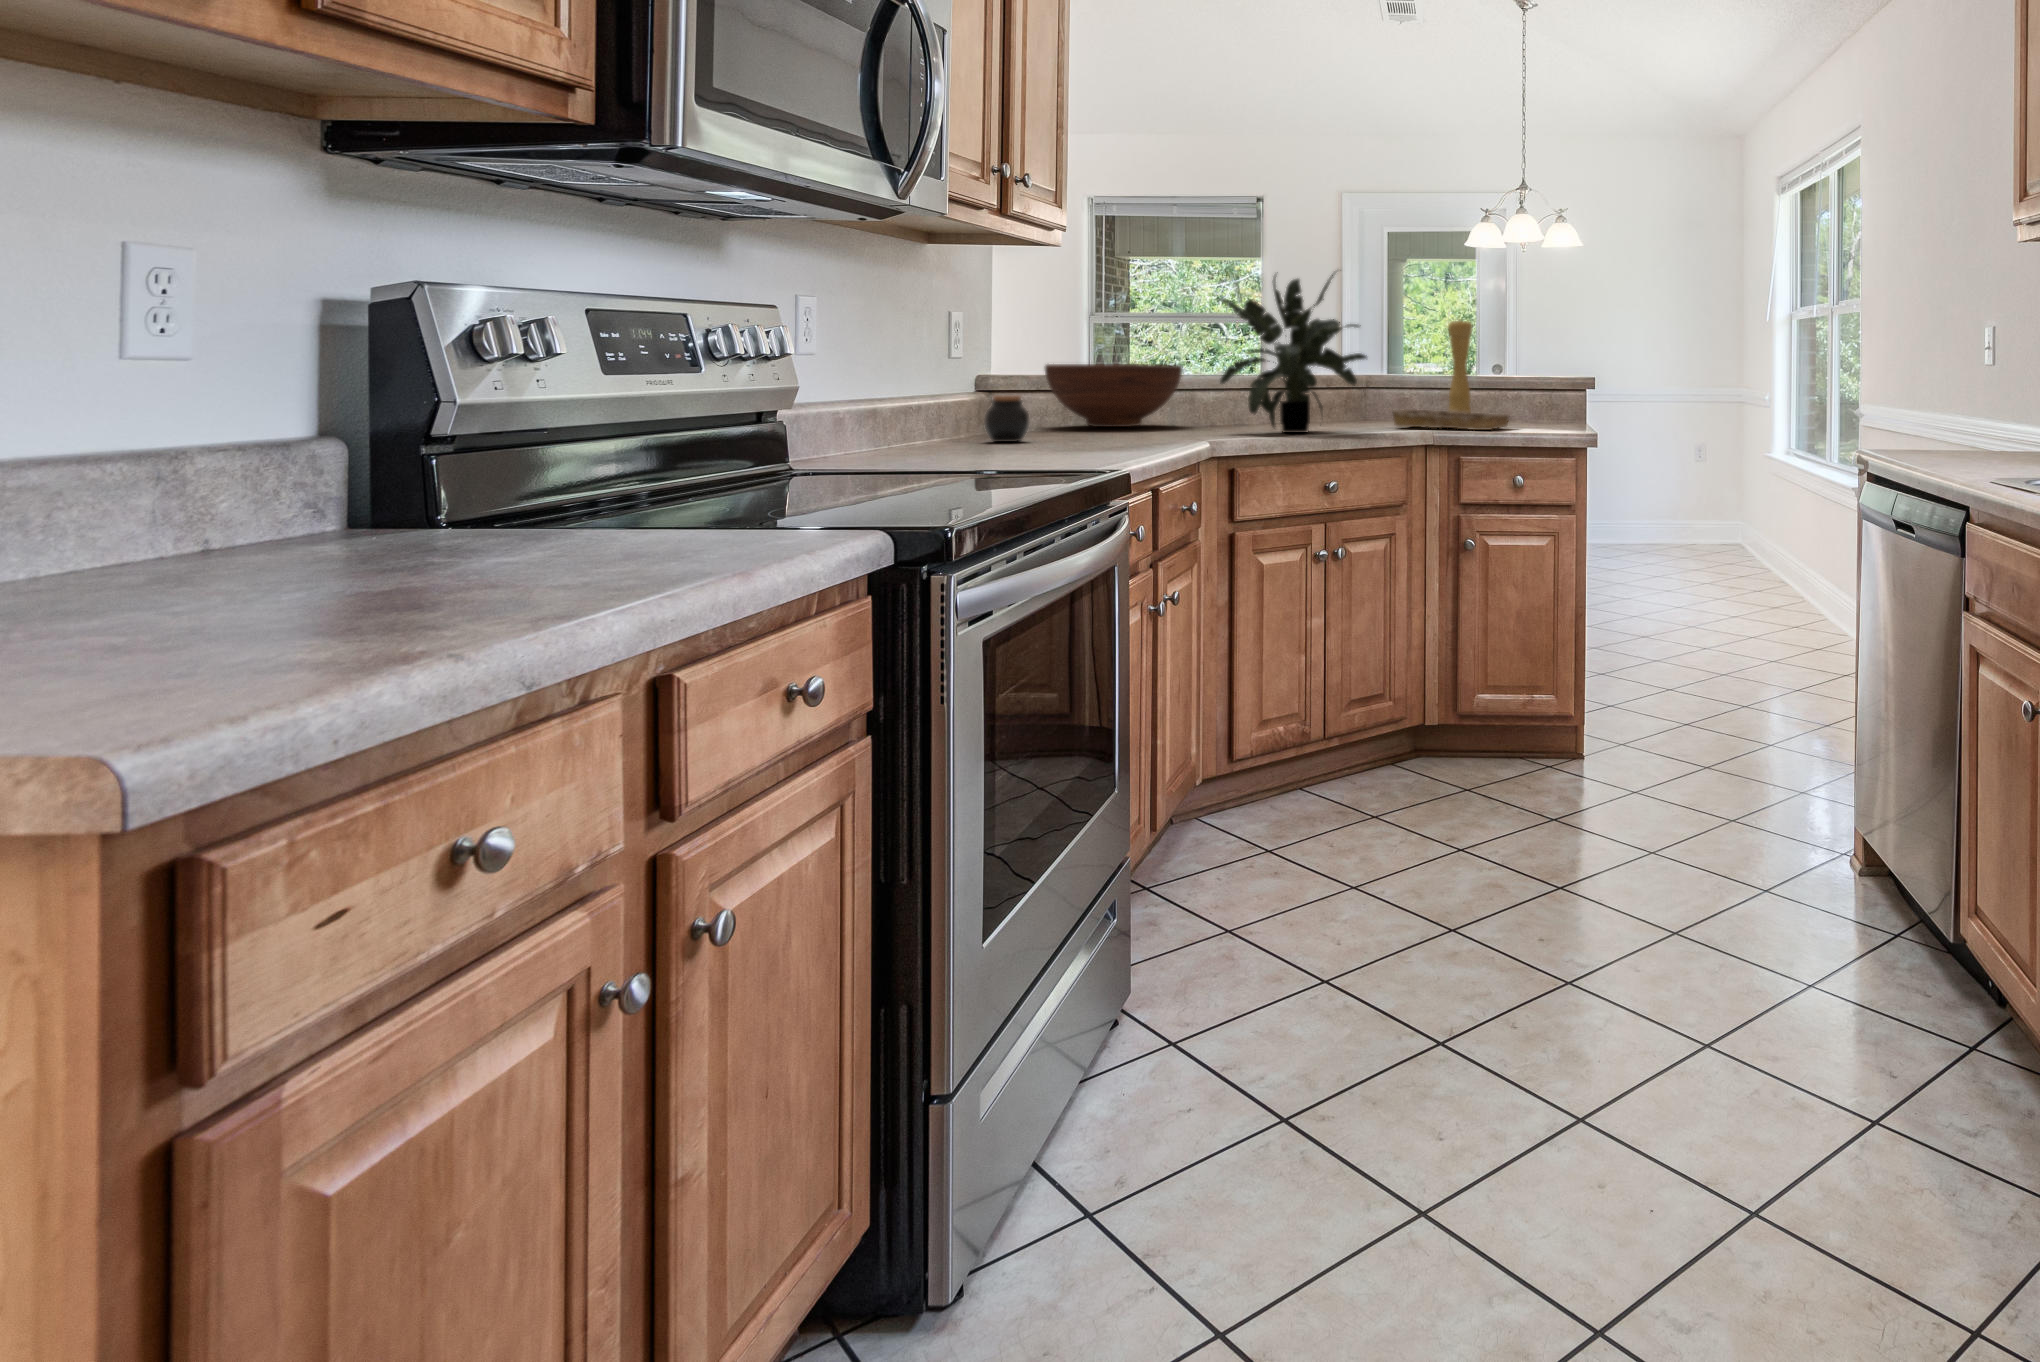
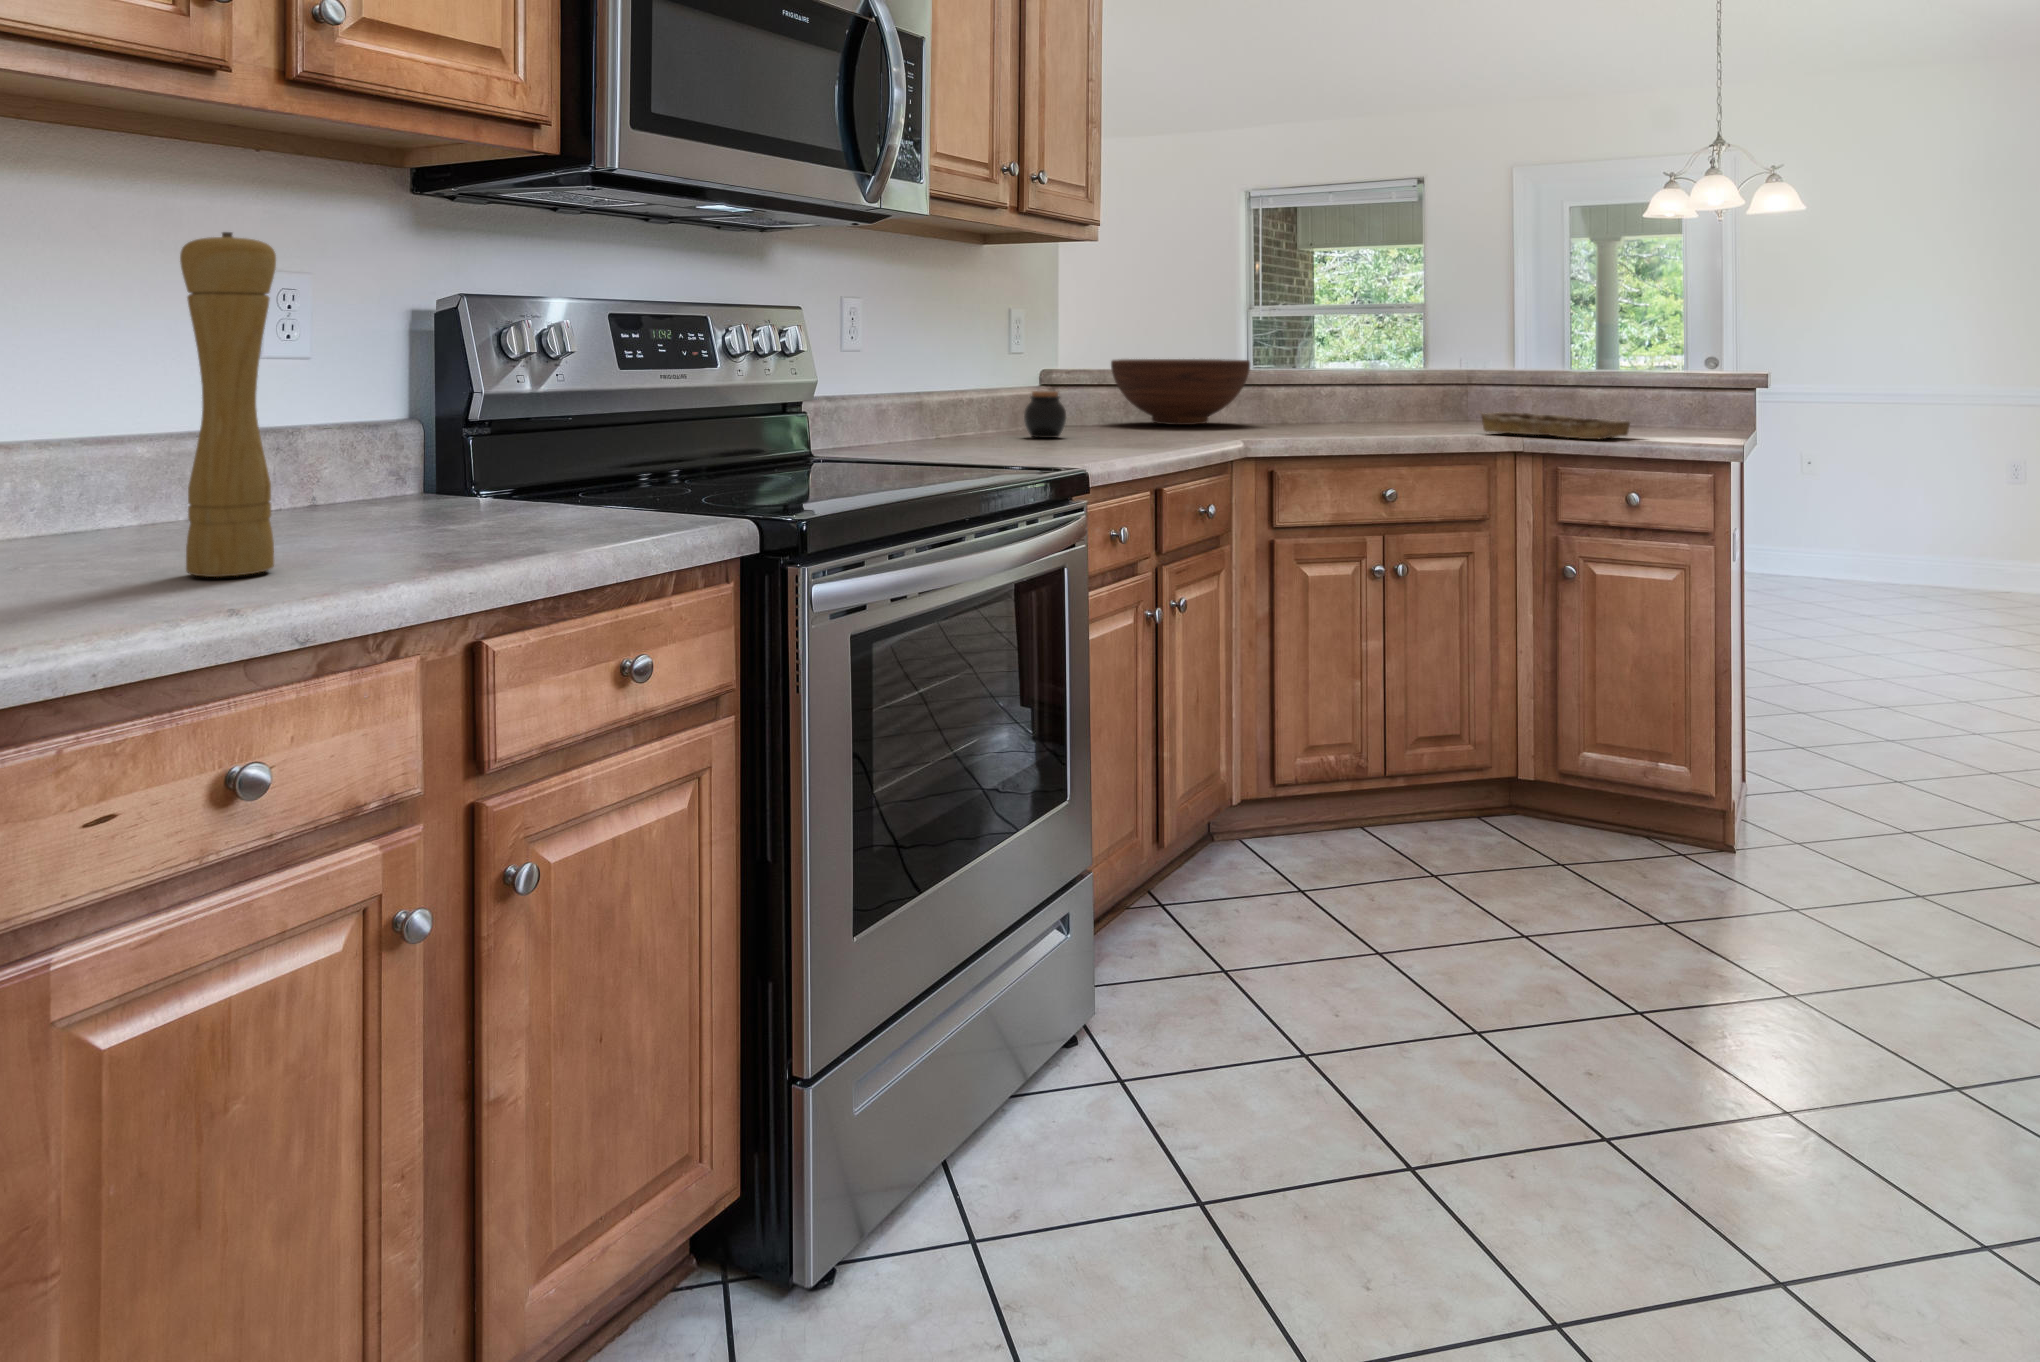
potted plant: present [1218,273,1367,433] -> none [1269,253,1441,437]
pepper mill: present [1448,320,1473,413] -> present [180,232,276,577]

